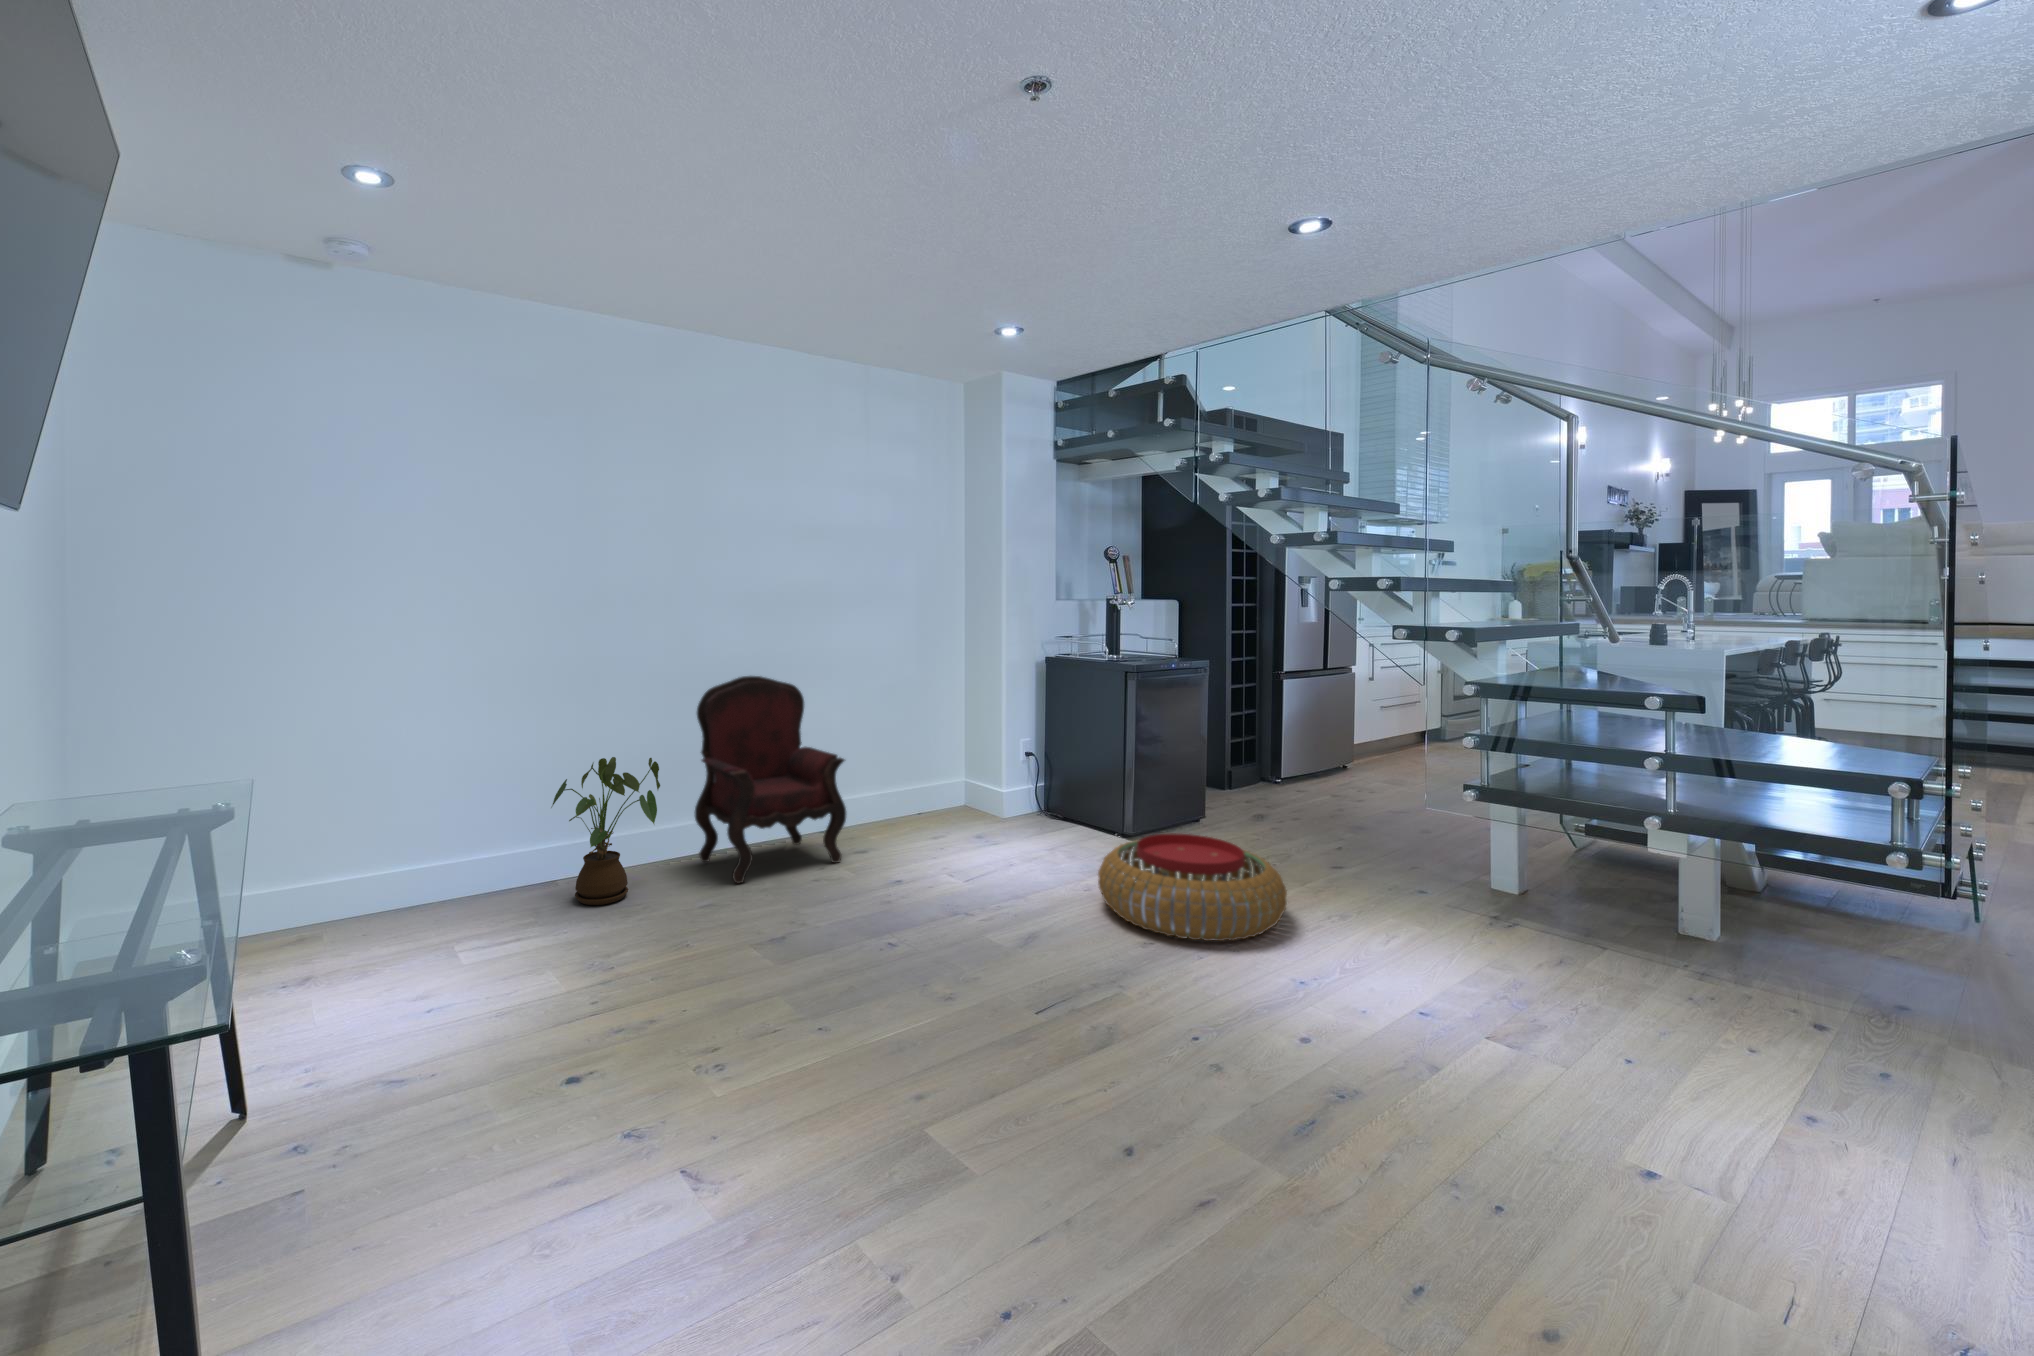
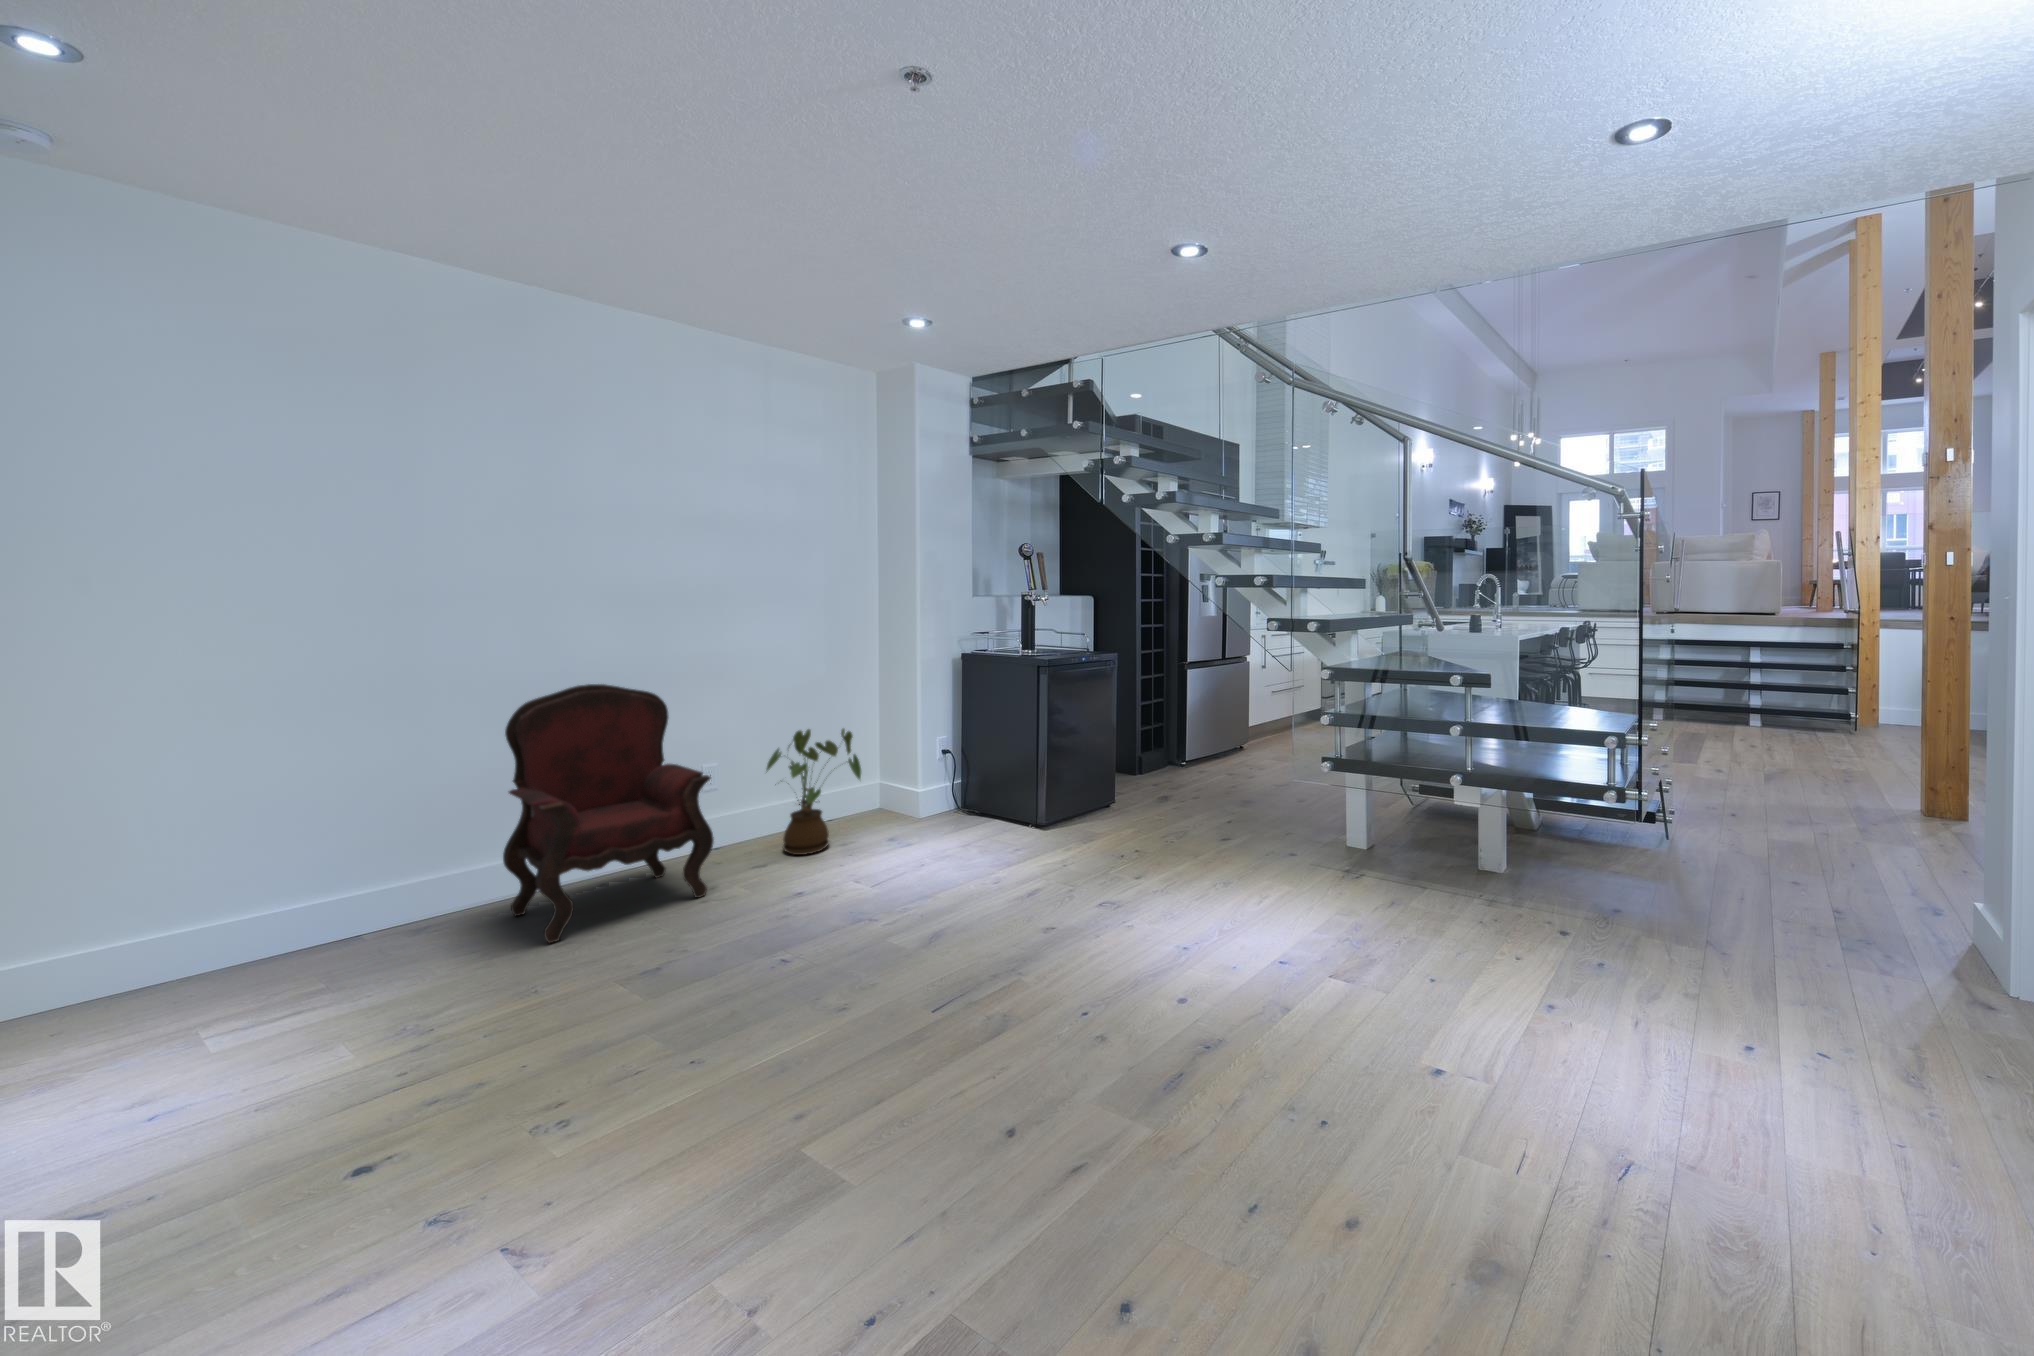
house plant: present [551,757,660,905] -> present [766,729,861,855]
pouf: present [1098,834,1287,941] -> none [992,832,1176,949]

